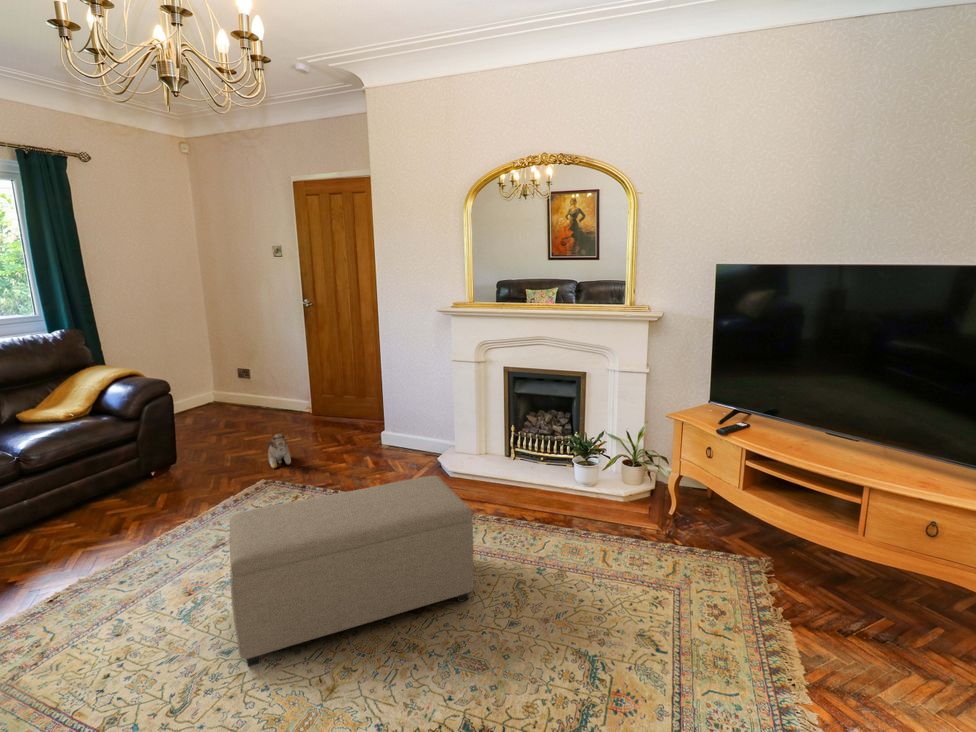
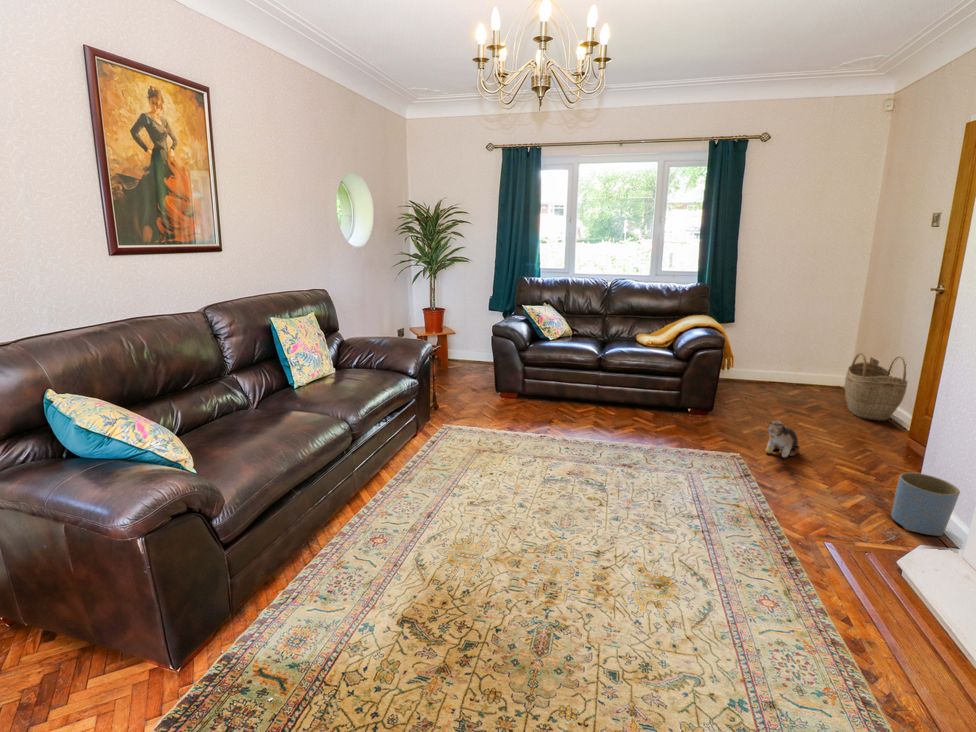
woven basket: none [231,359,282,418] -> present [844,353,907,421]
planter: none [384,420,416,460] -> present [891,472,960,536]
ottoman: present [230,476,473,666] -> none [503,425,720,630]

